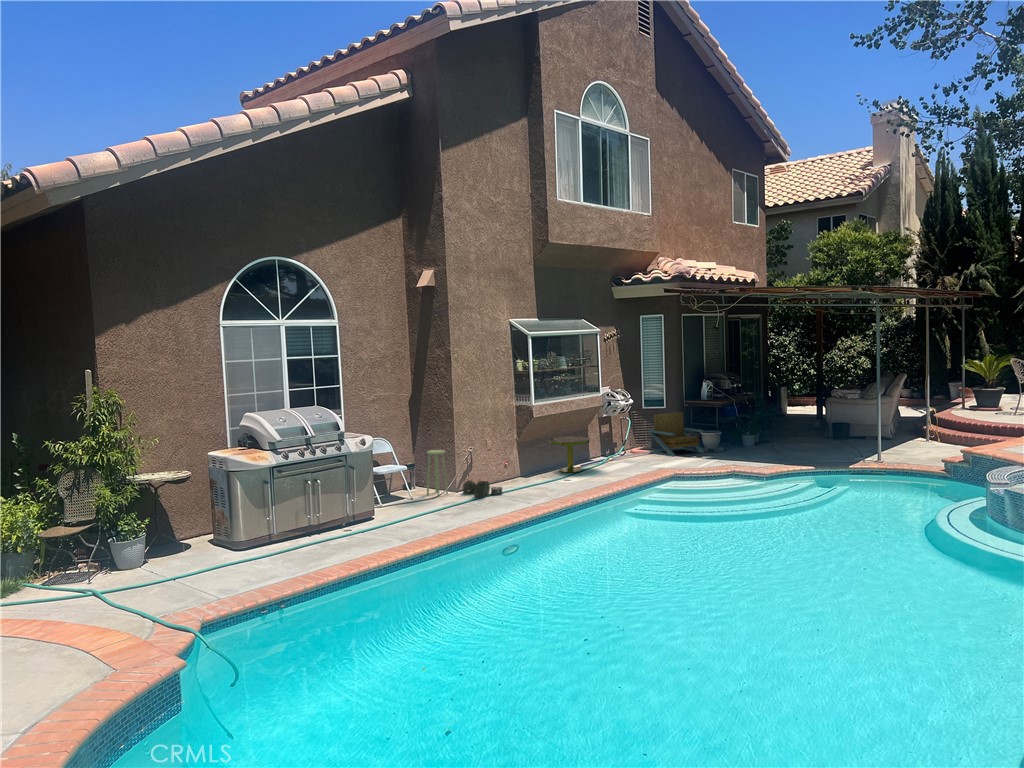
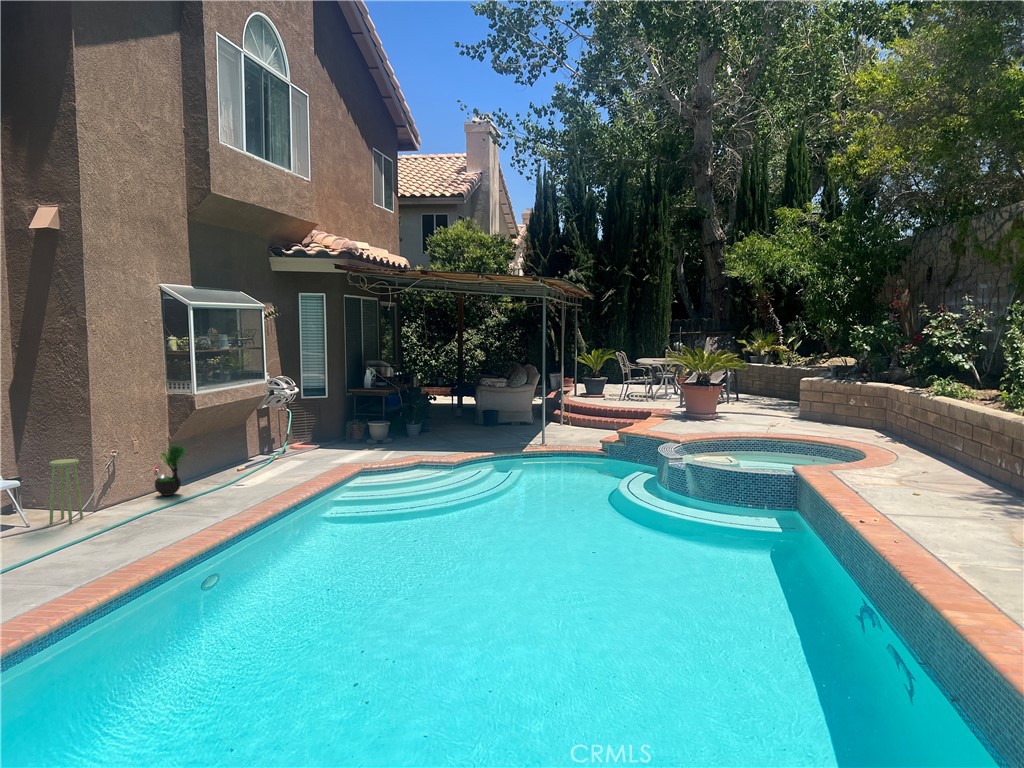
lounge chair: present [648,412,704,457] -> none [307,402,368,451]
side table: present [550,436,590,473] -> none [207,433,259,477]
potted tree: none [502,441,526,483] -> present [155,446,185,496]
woven basket: present [463,481,502,498] -> none [106,494,168,520]

